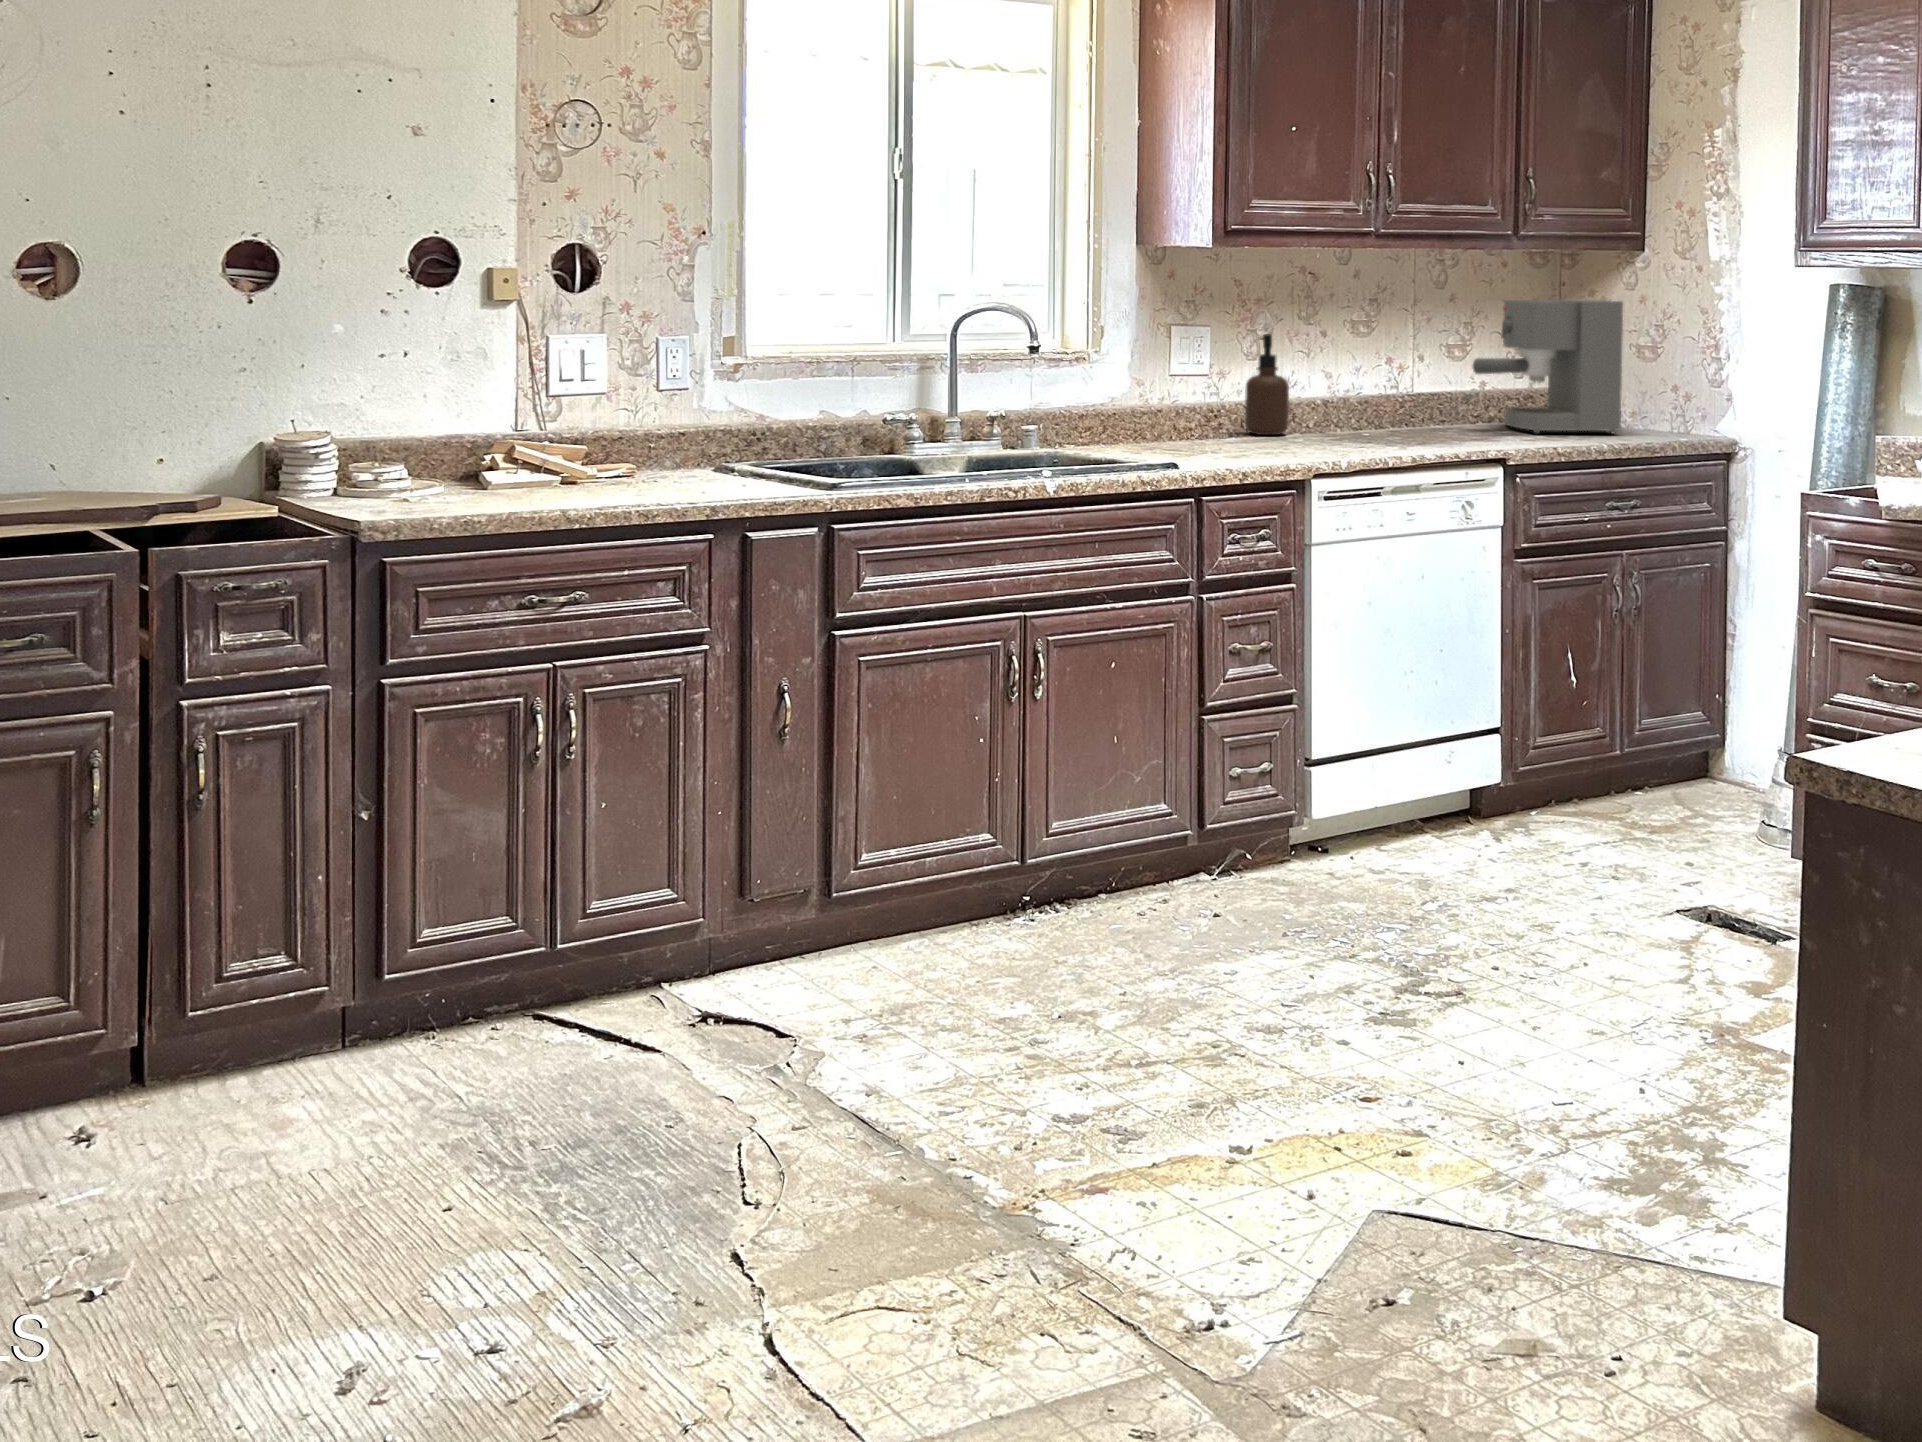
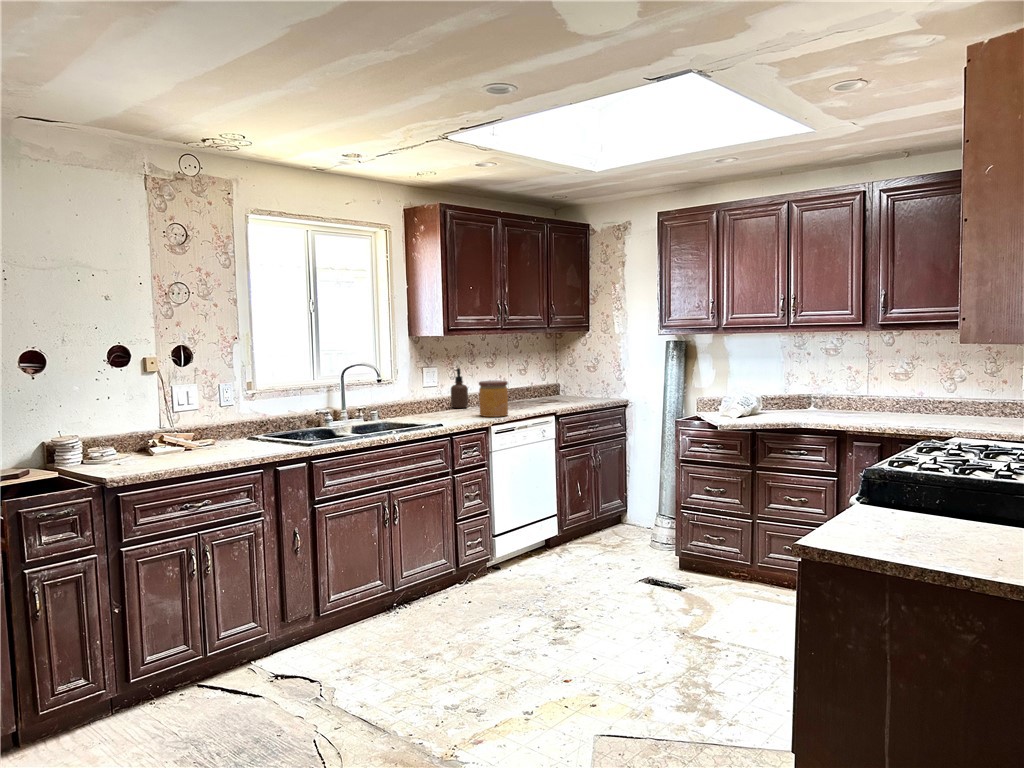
coffee maker: present [1473,299,1623,433] -> none [533,349,589,402]
jar: none [1299,366,1371,457] -> present [479,380,508,417]

